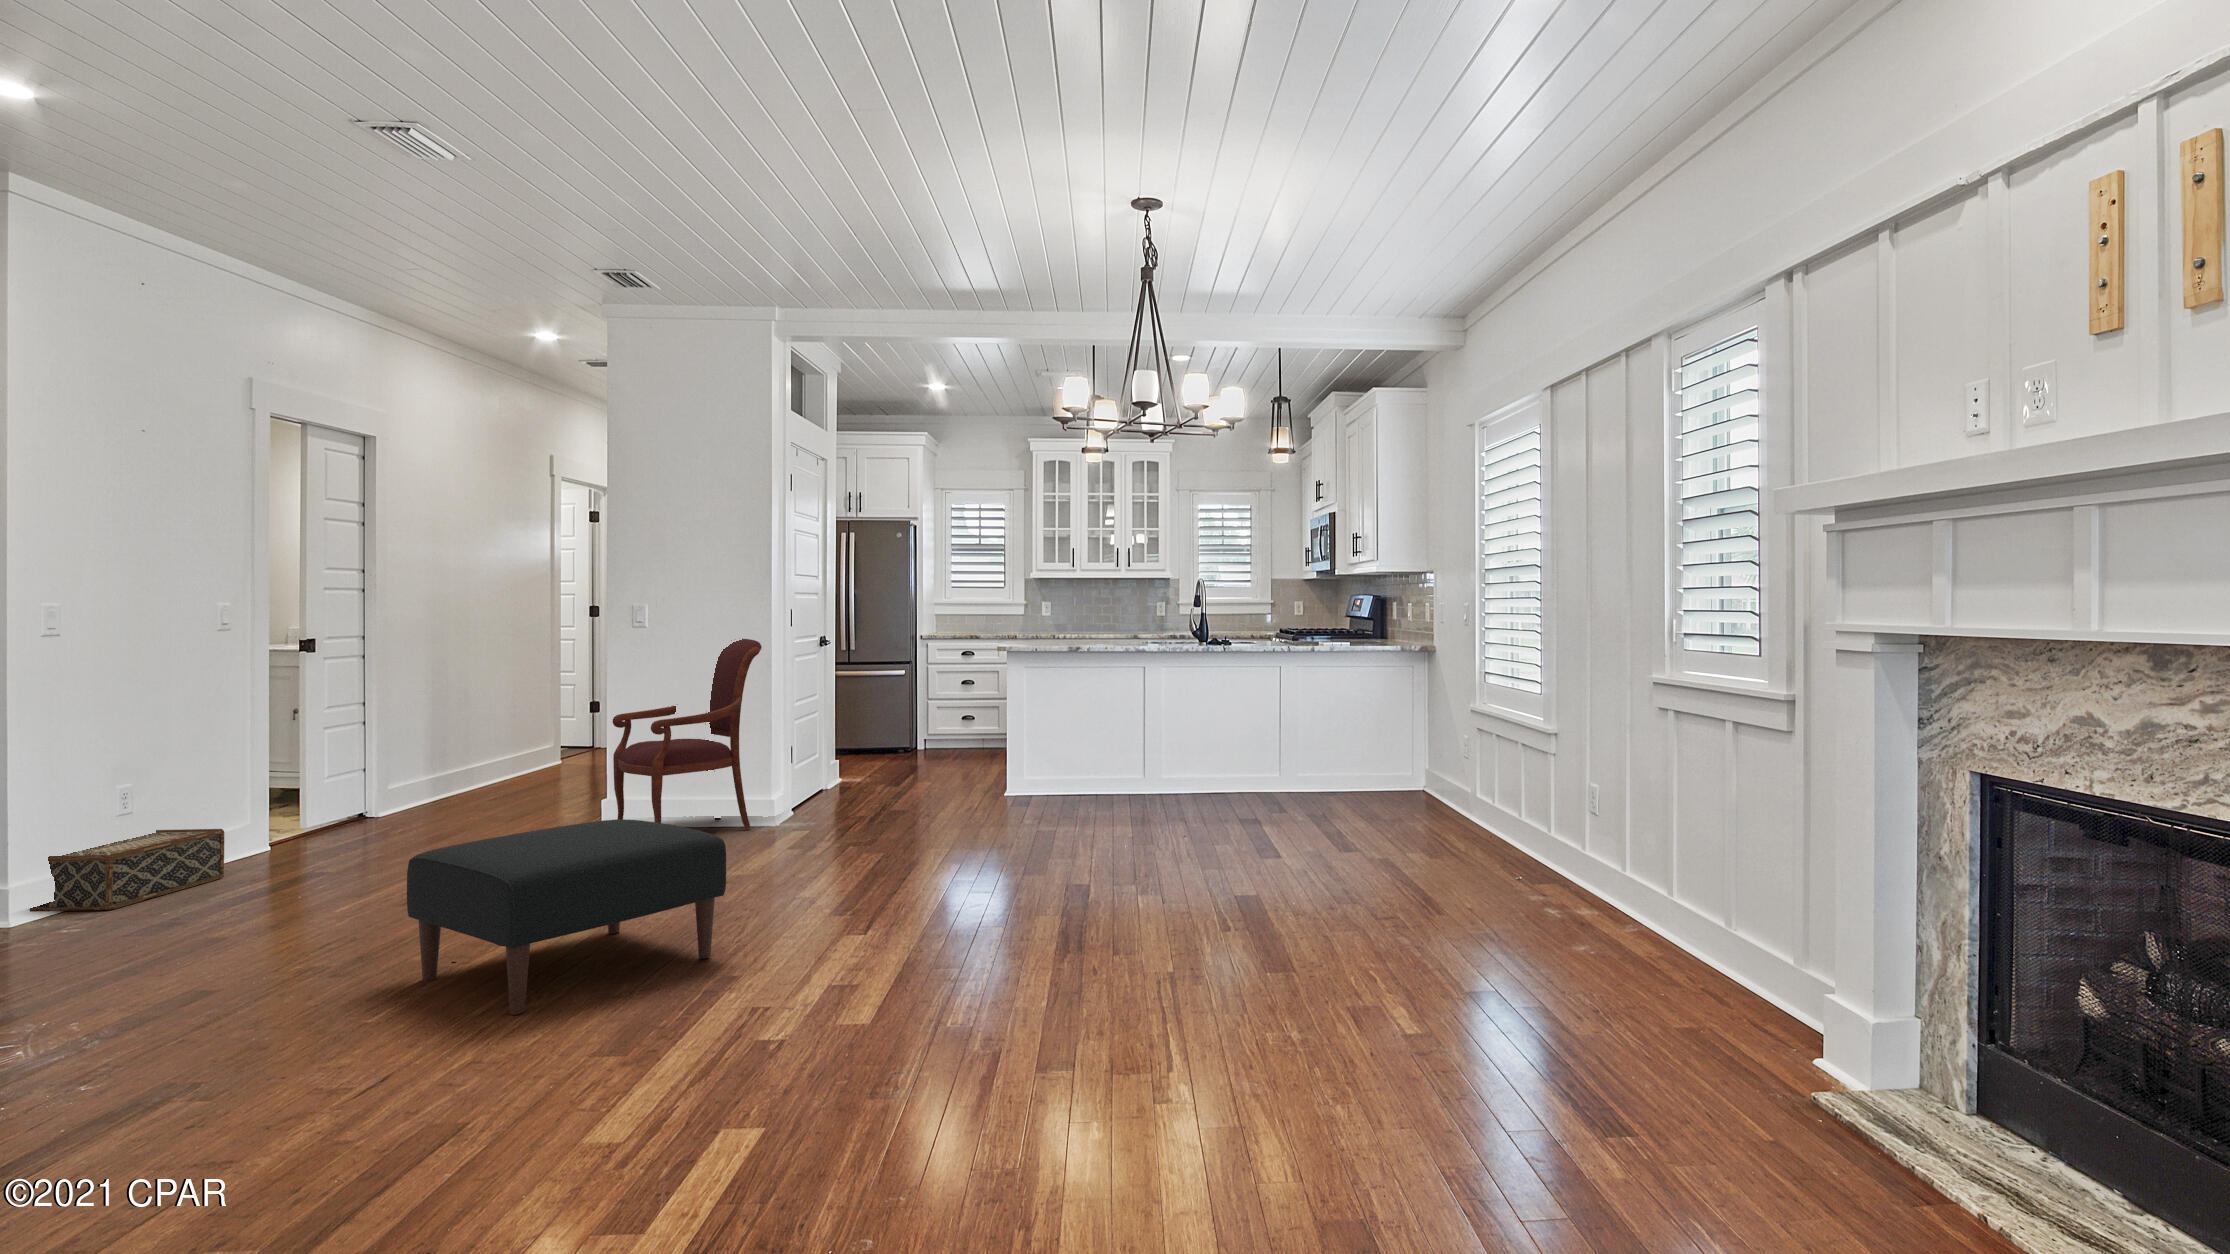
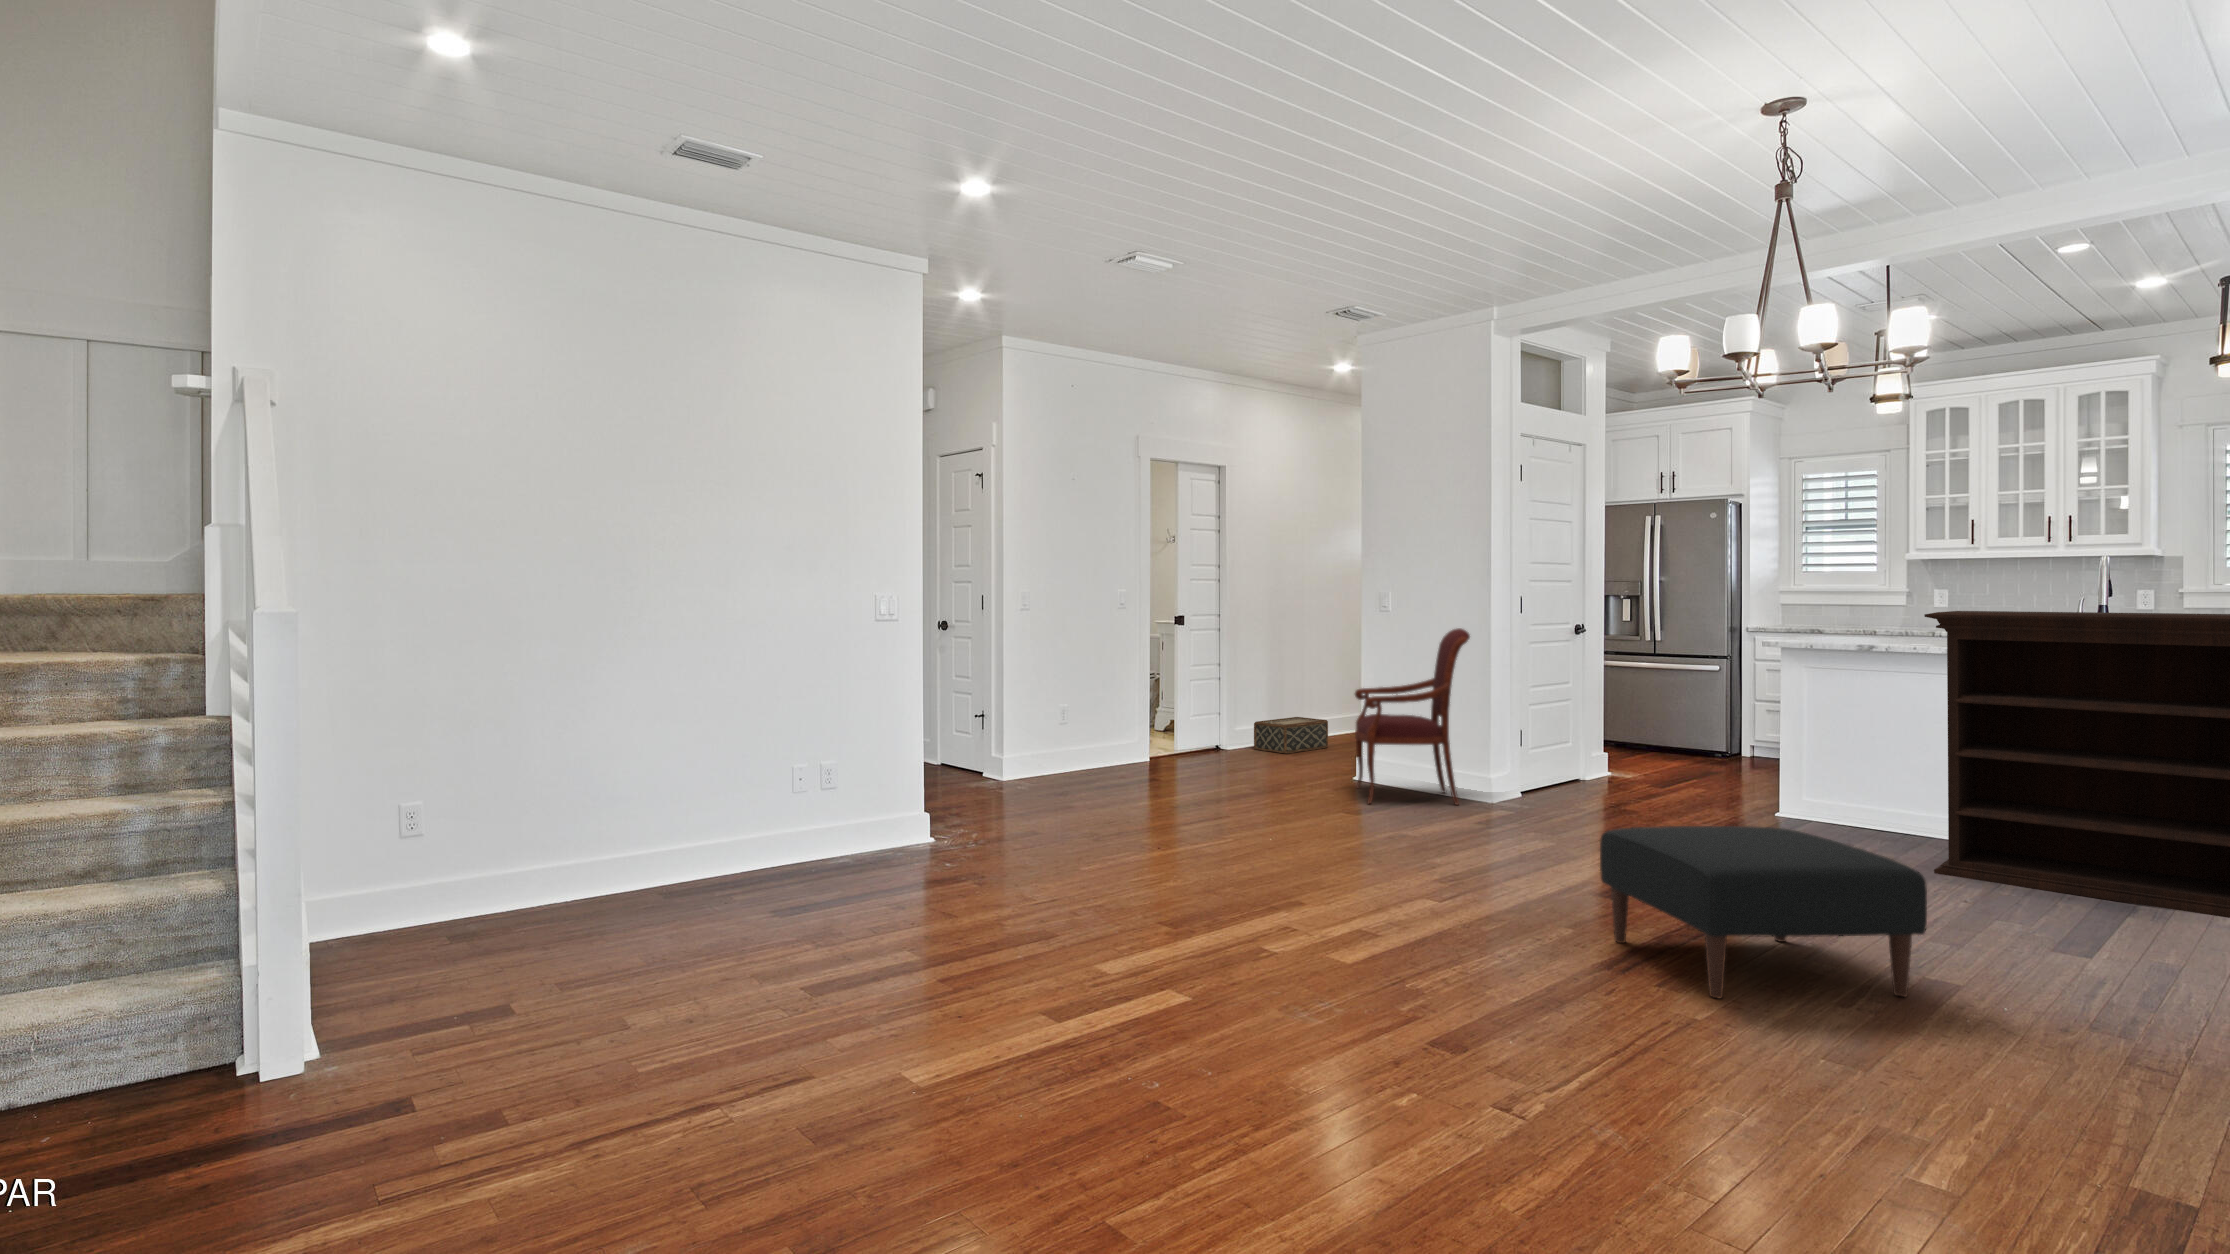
bookshelf: none [1136,609,1326,813] -> present [1924,611,2230,918]
ottoman: present [407,819,726,1015] -> present [1600,826,1927,999]
woven basket: present [29,829,224,912] -> present [1254,717,1328,754]

